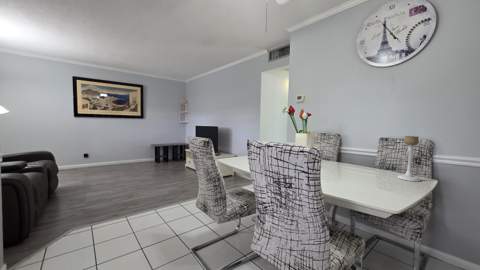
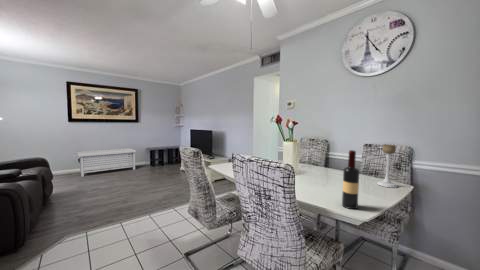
wine bottle: none [366,138,386,201] -> present [342,150,359,209]
storage bench: none [82,144,141,172] -> present [77,148,136,177]

